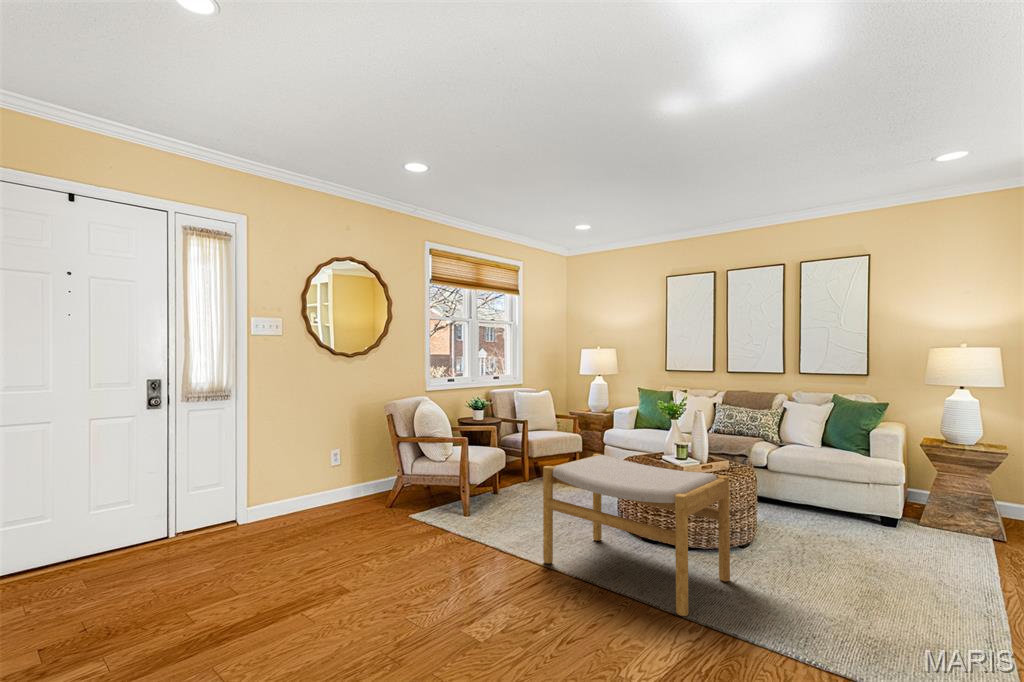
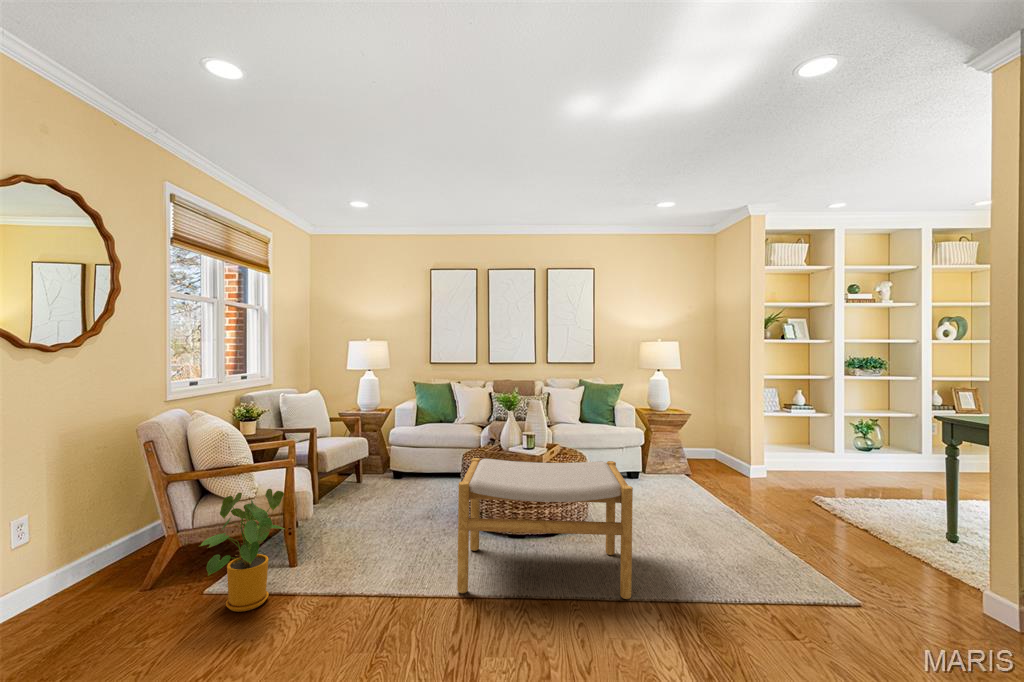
house plant: none [388,452,453,531] -> present [200,489,284,612]

